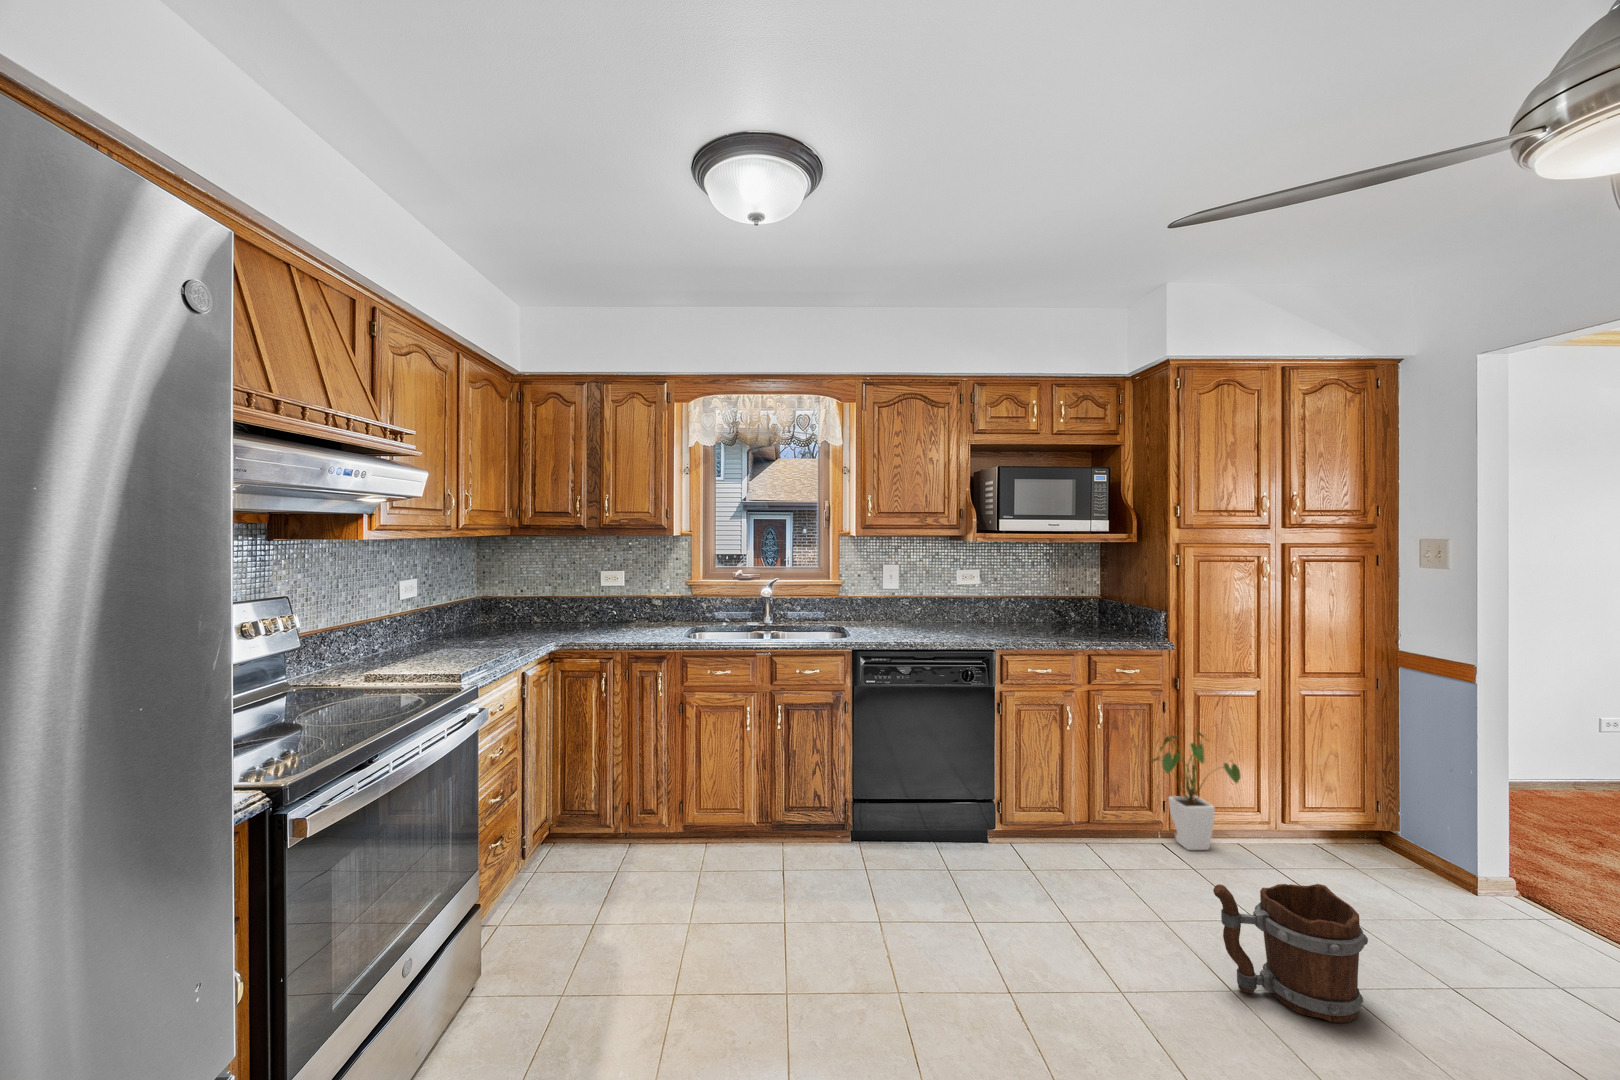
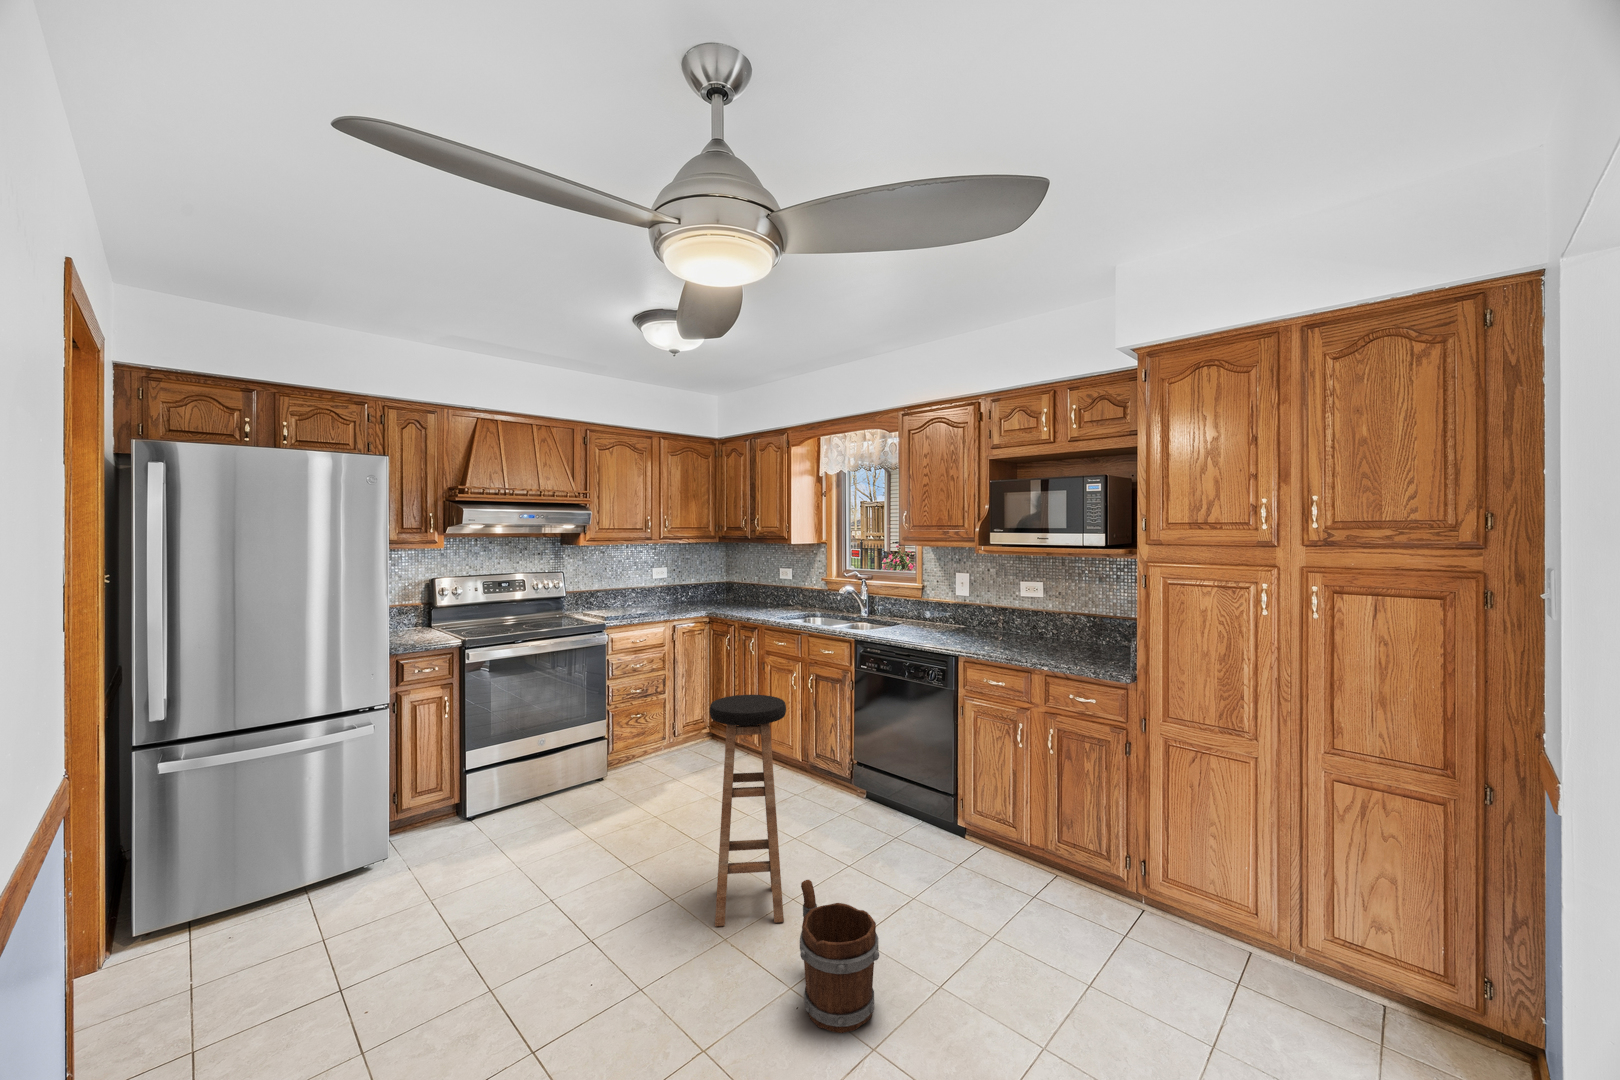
bar stool: none [1014,699,1124,1021] -> present [710,695,786,926]
house plant: present [1152,732,1241,850] -> none [1043,796,1173,939]

